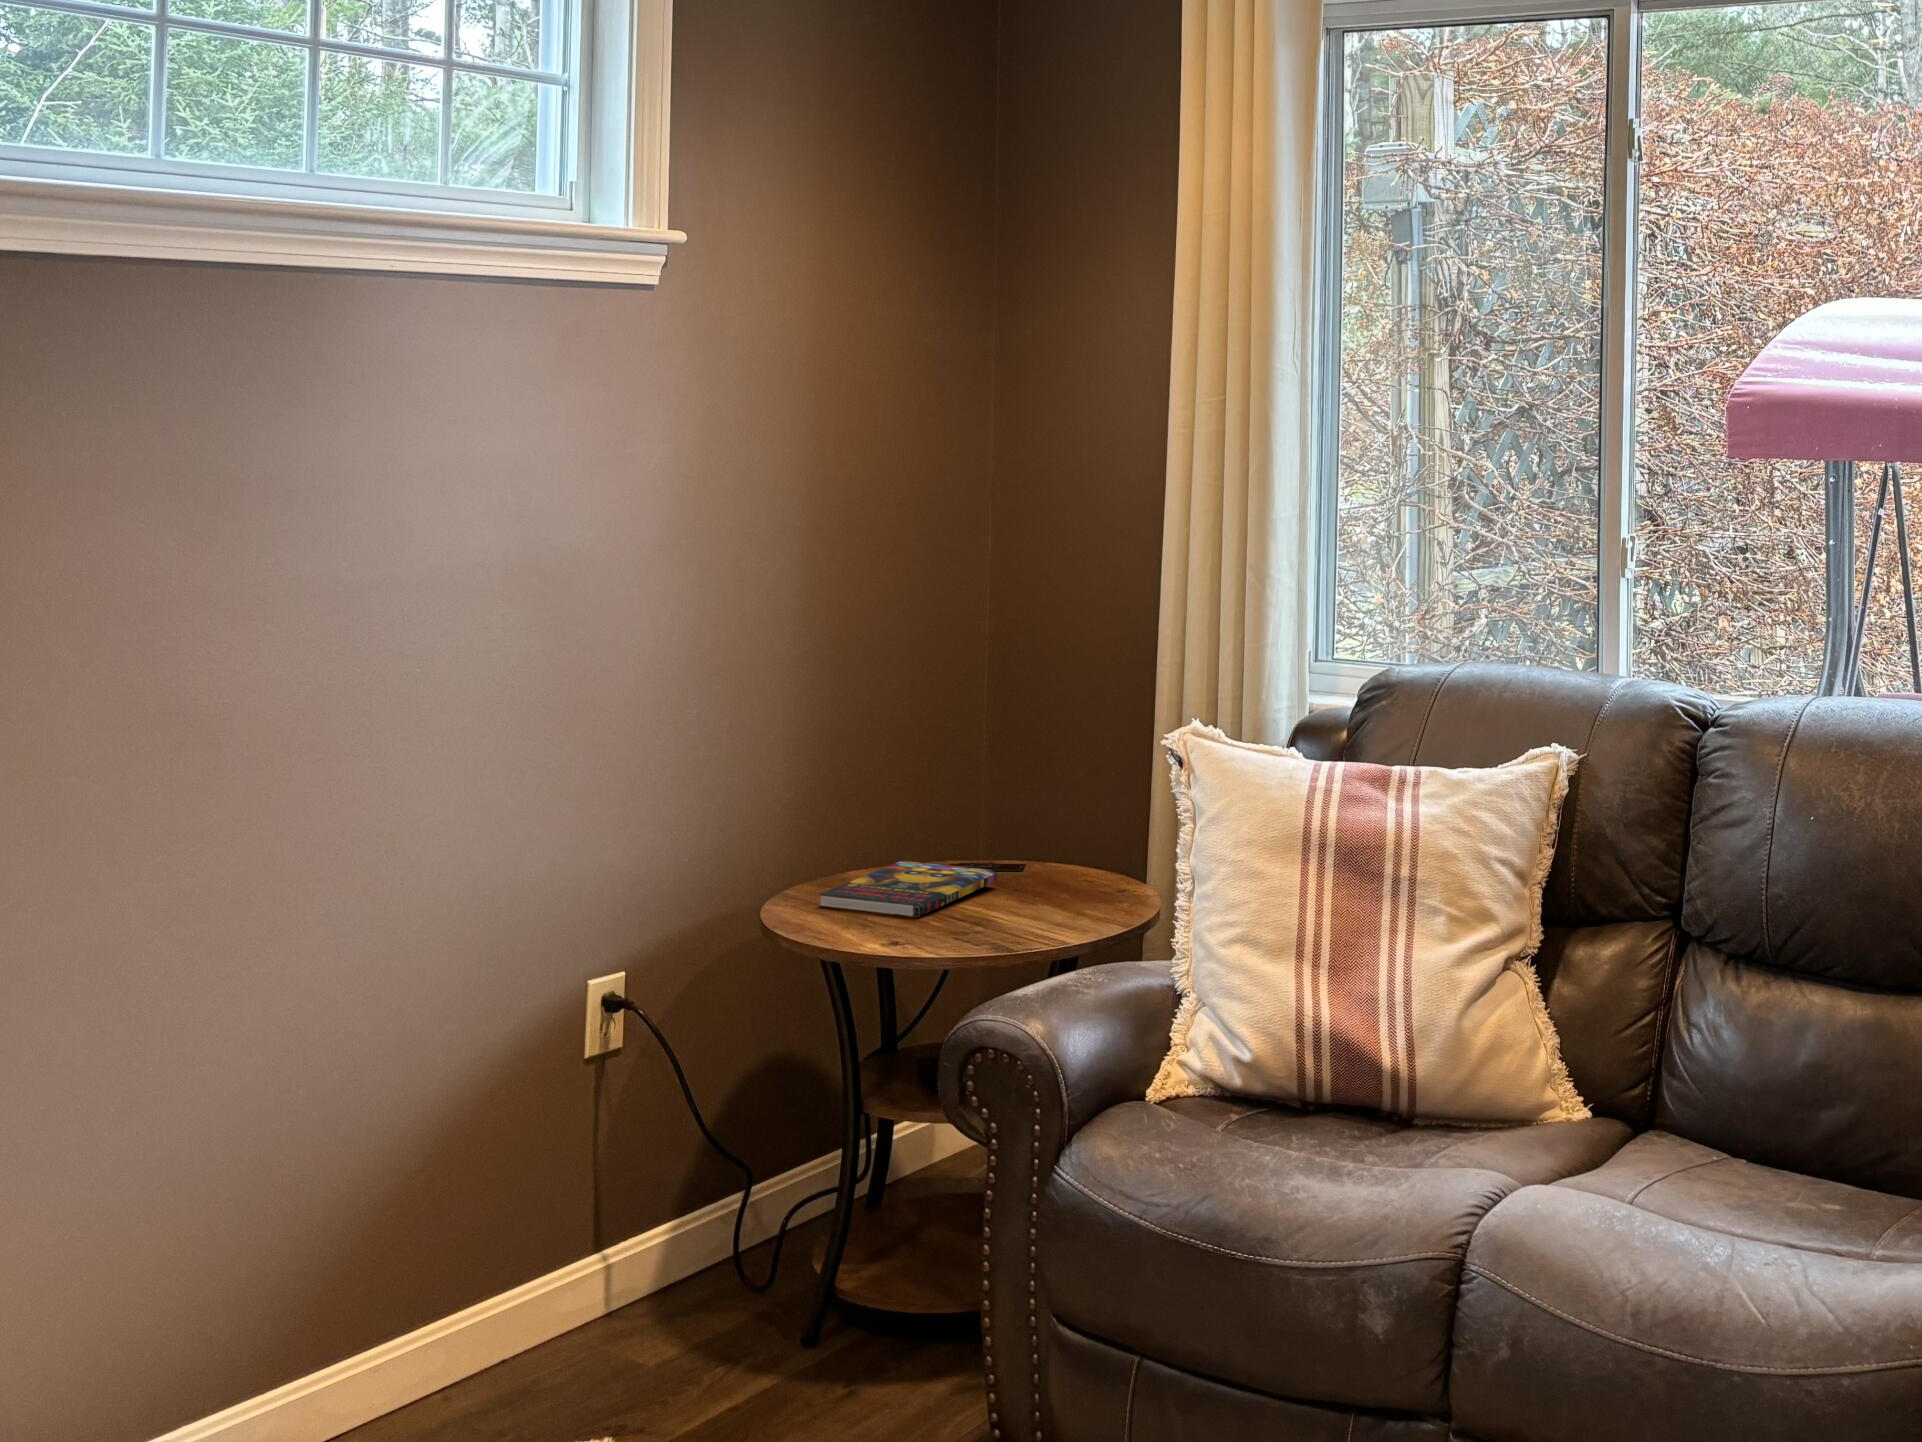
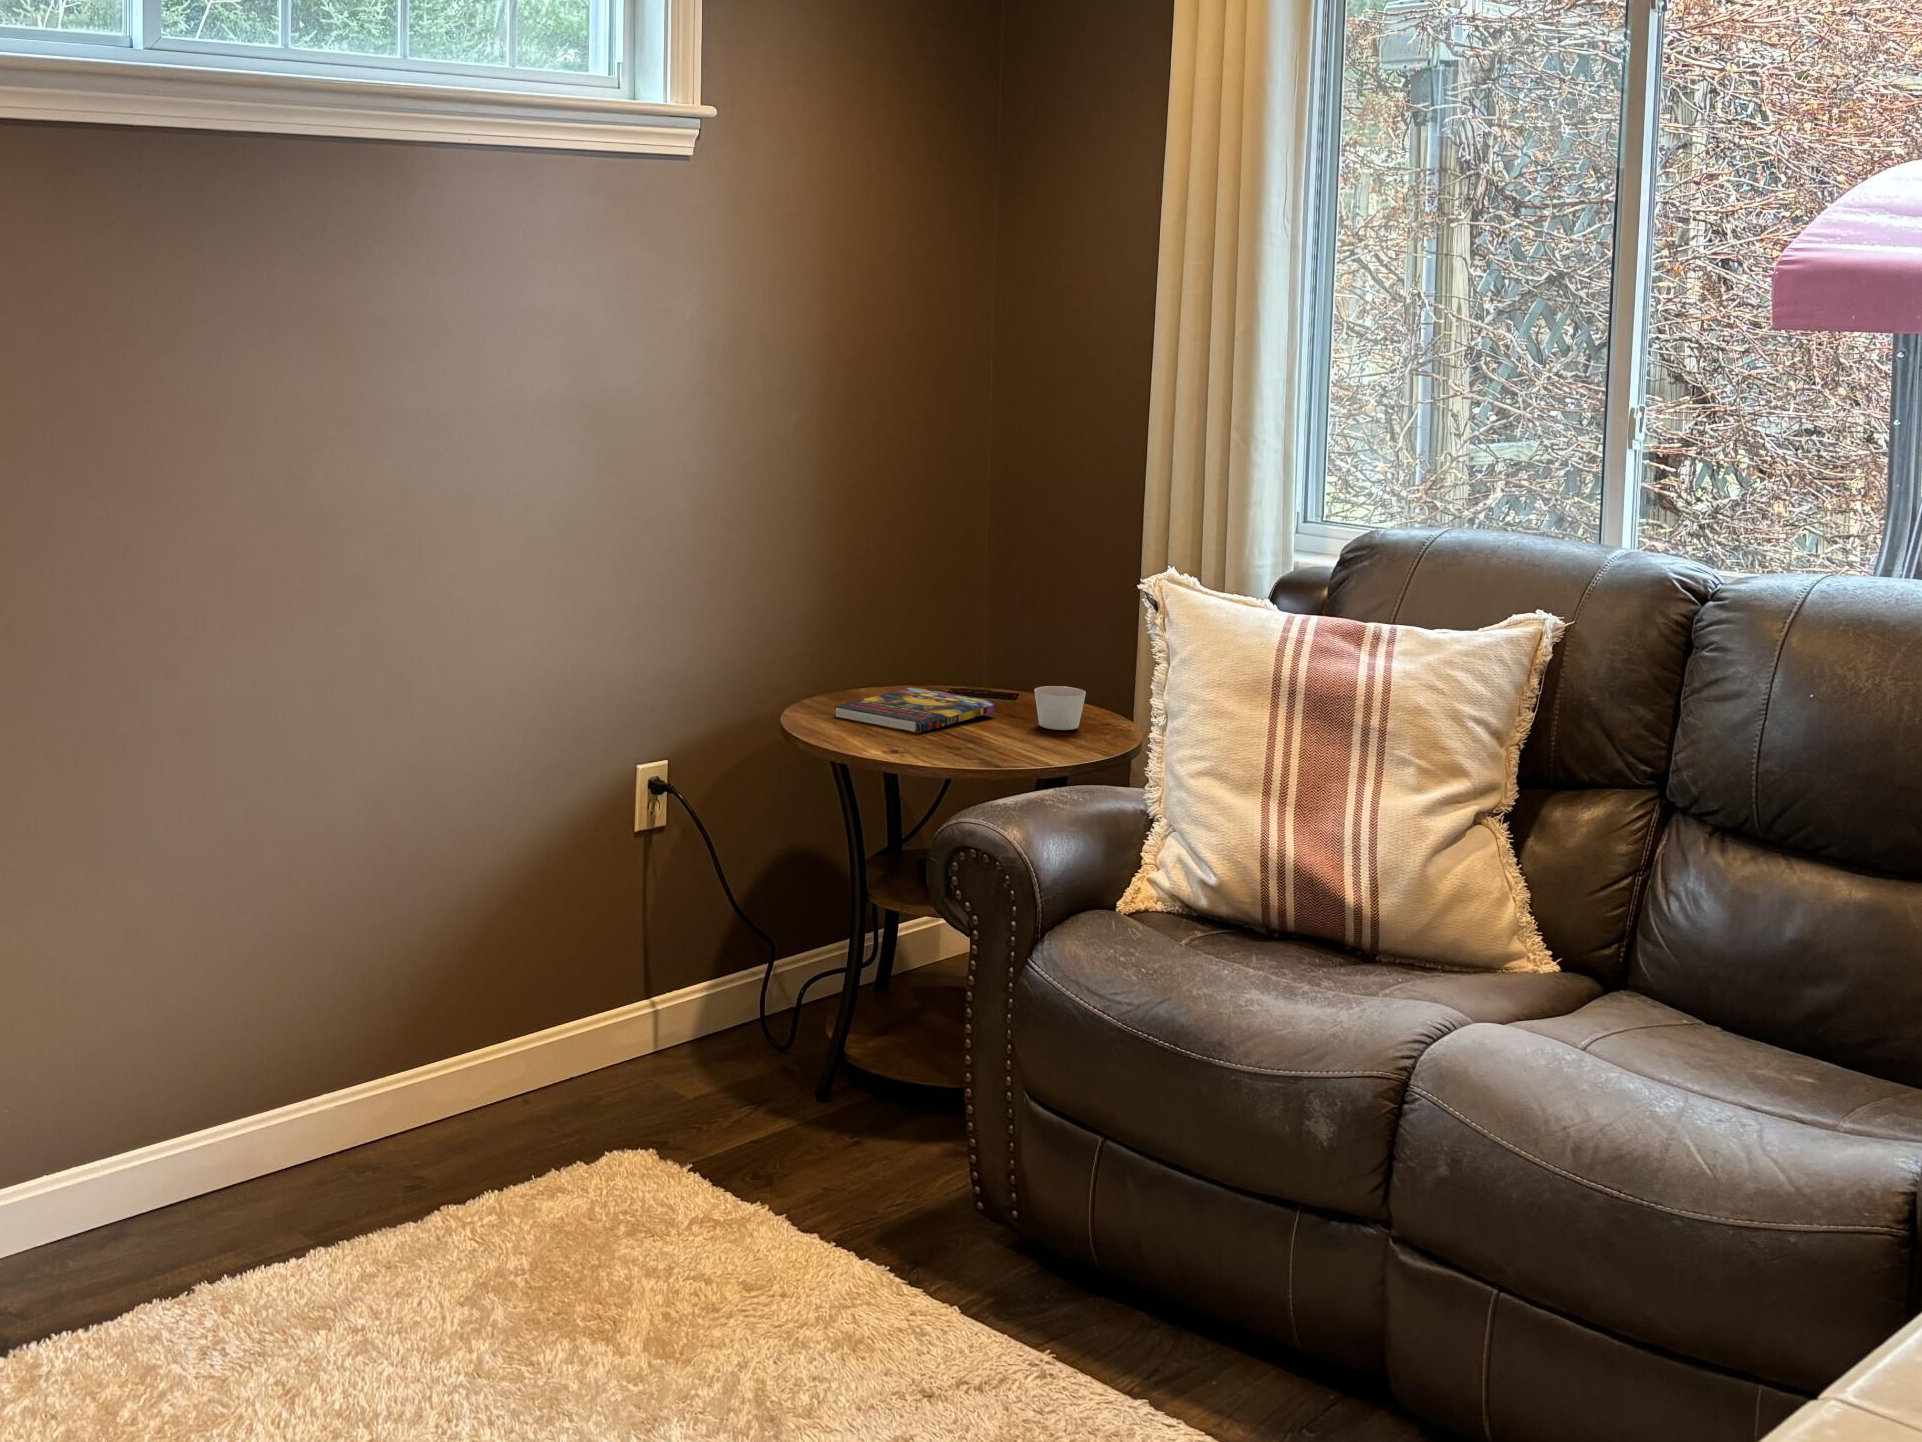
candle: none [1039,848,1093,896] -> present [1034,686,1086,730]

